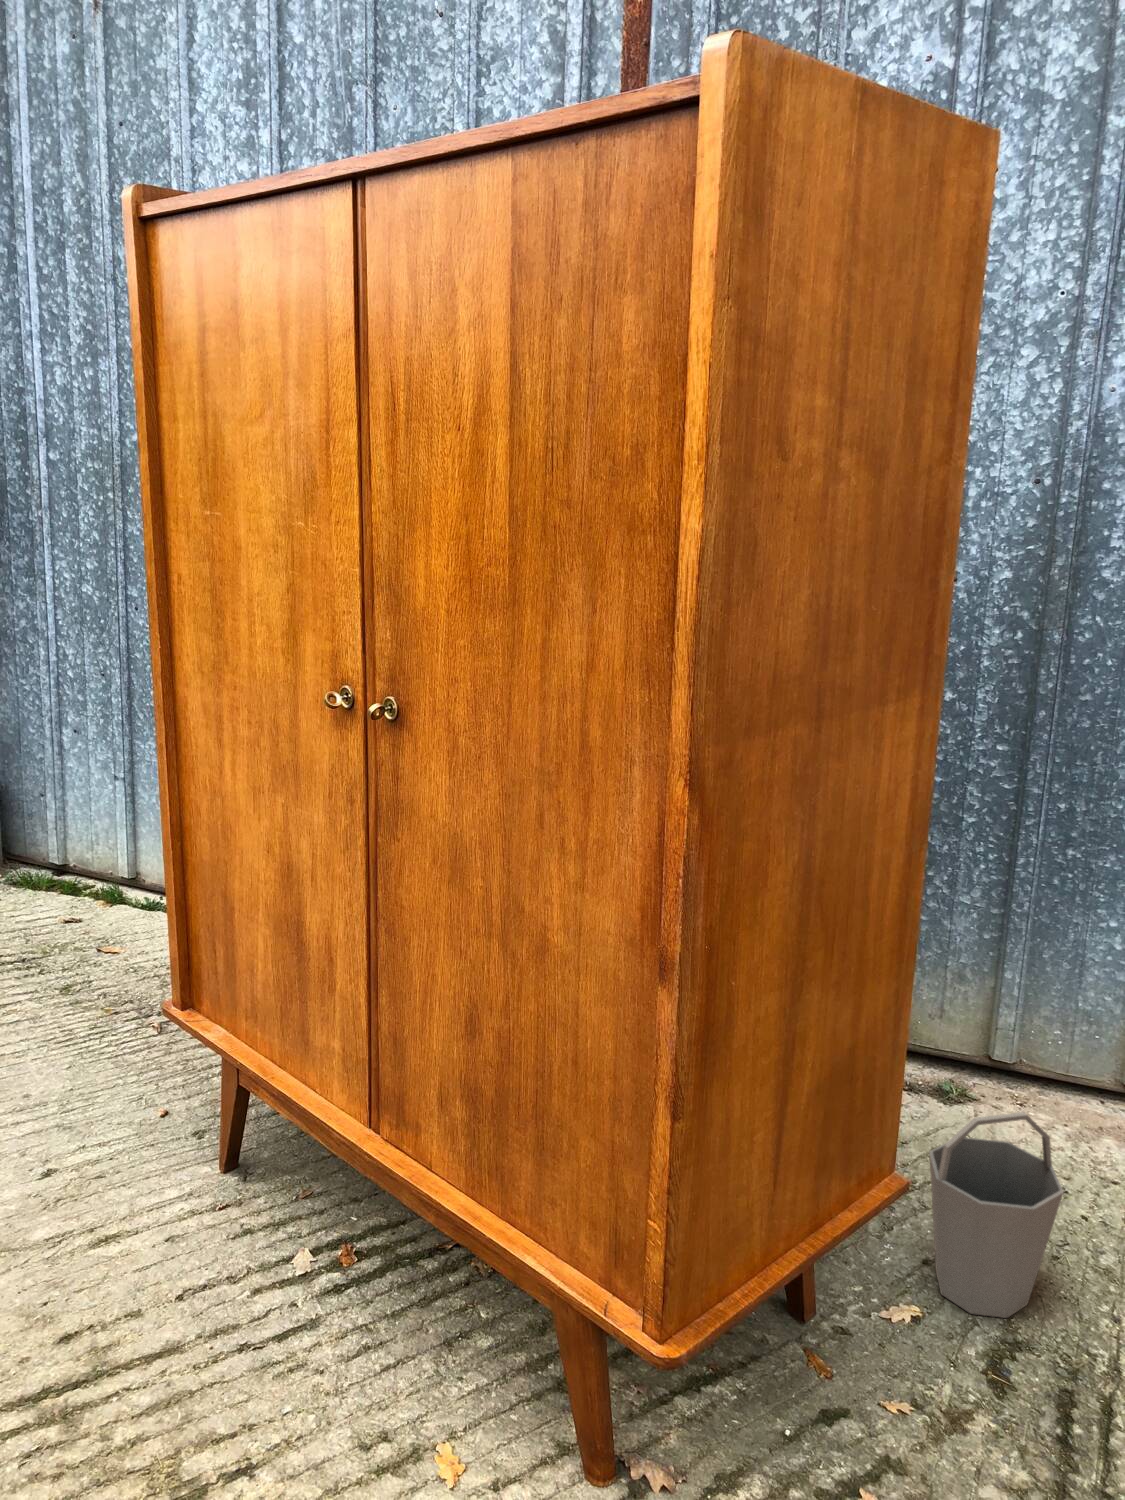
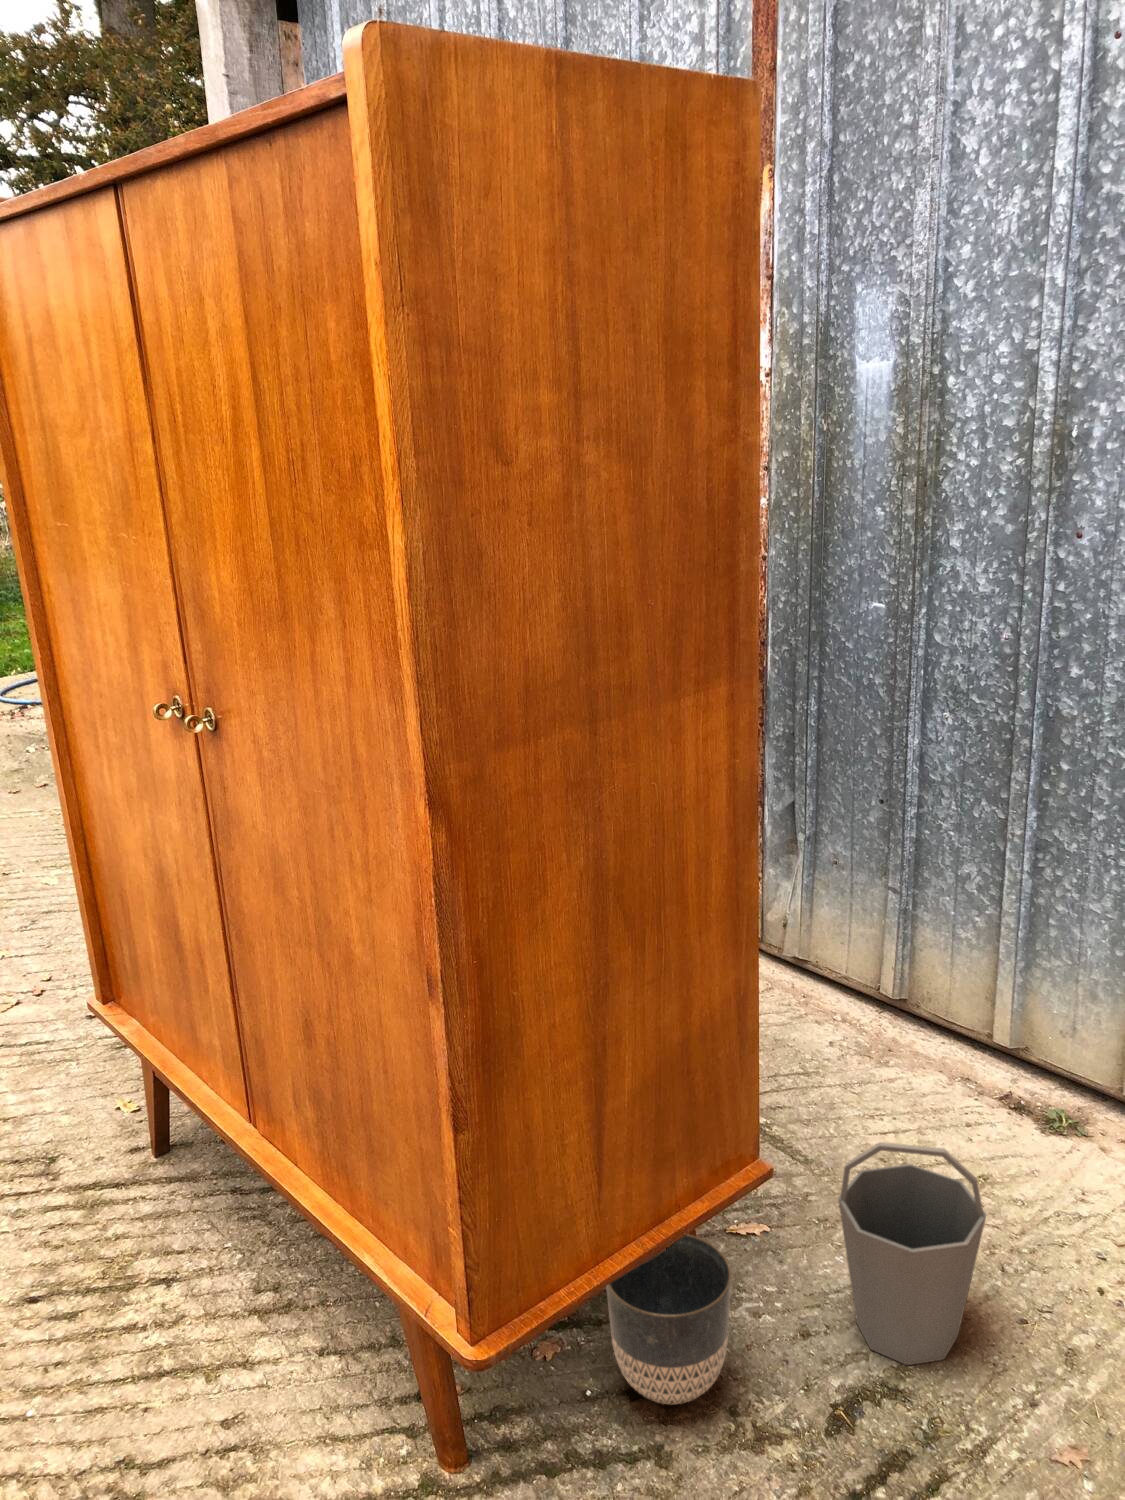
planter: none [794,1245,923,1418] -> present [606,1234,731,1404]

